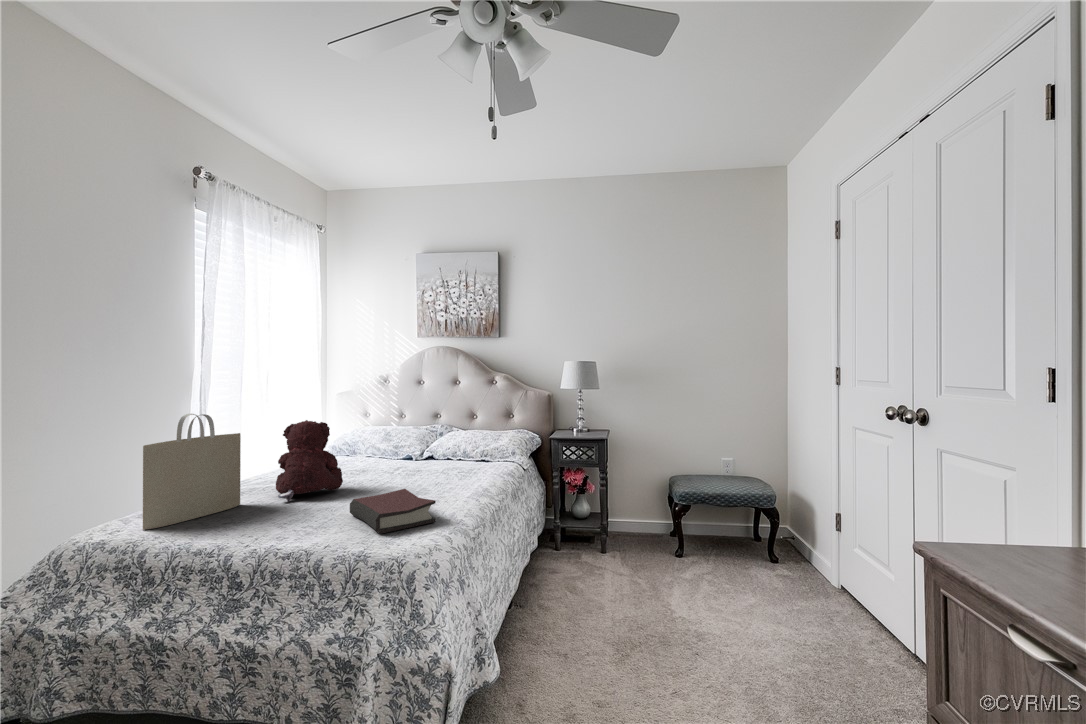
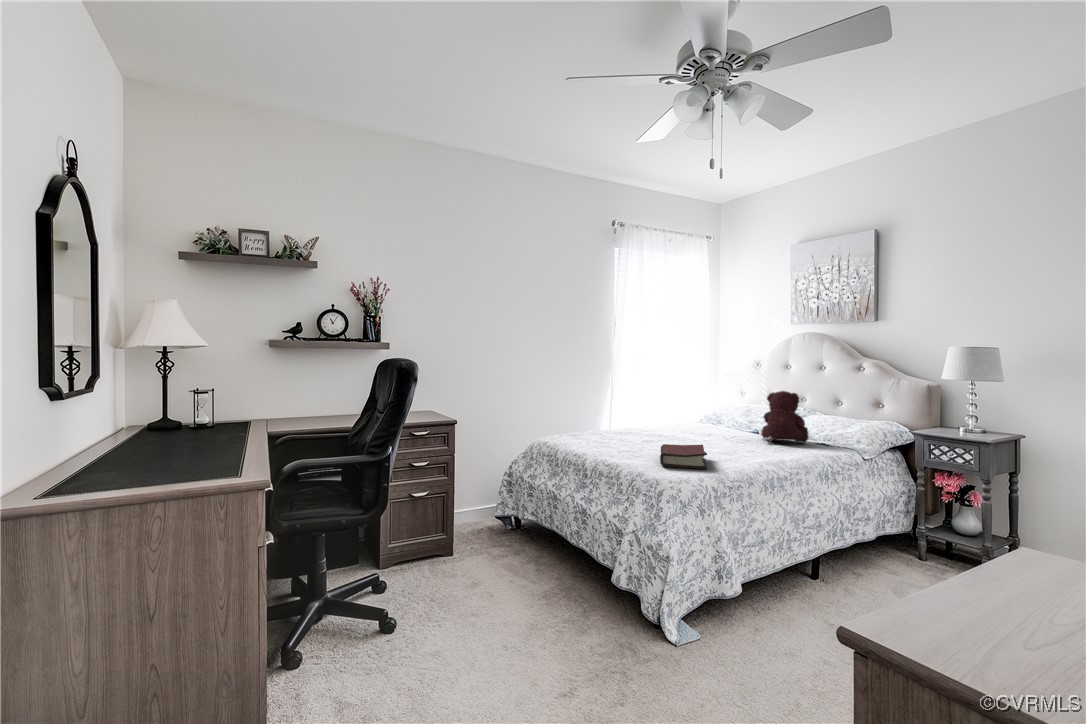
tote bag: present [143,414,241,530] -> none [561,379,613,441]
teddy bear: present [276,420,343,501] -> present [762,391,809,443]

